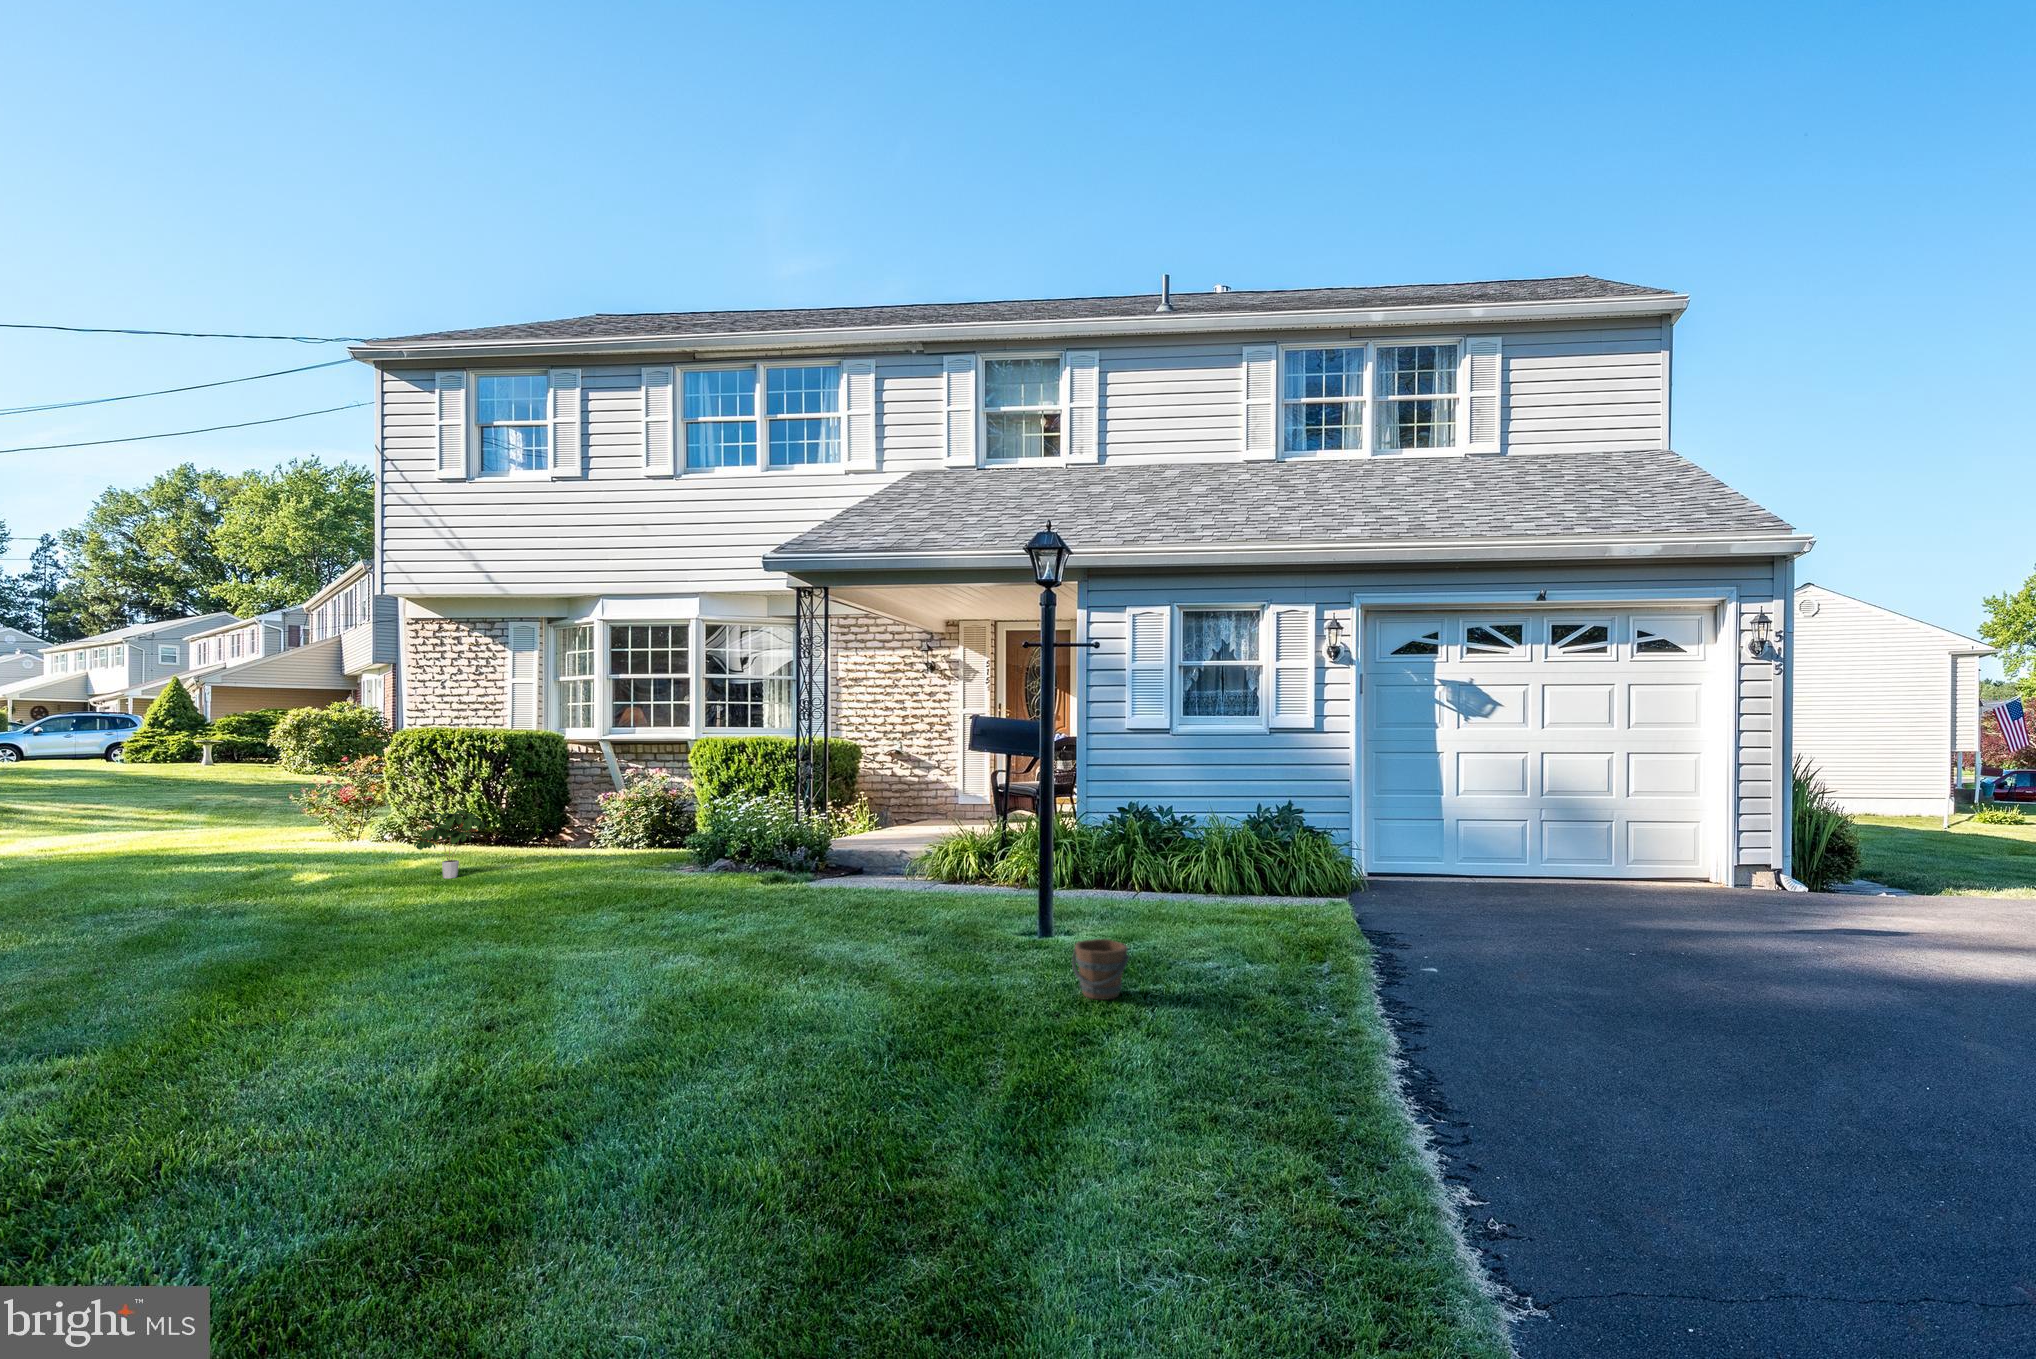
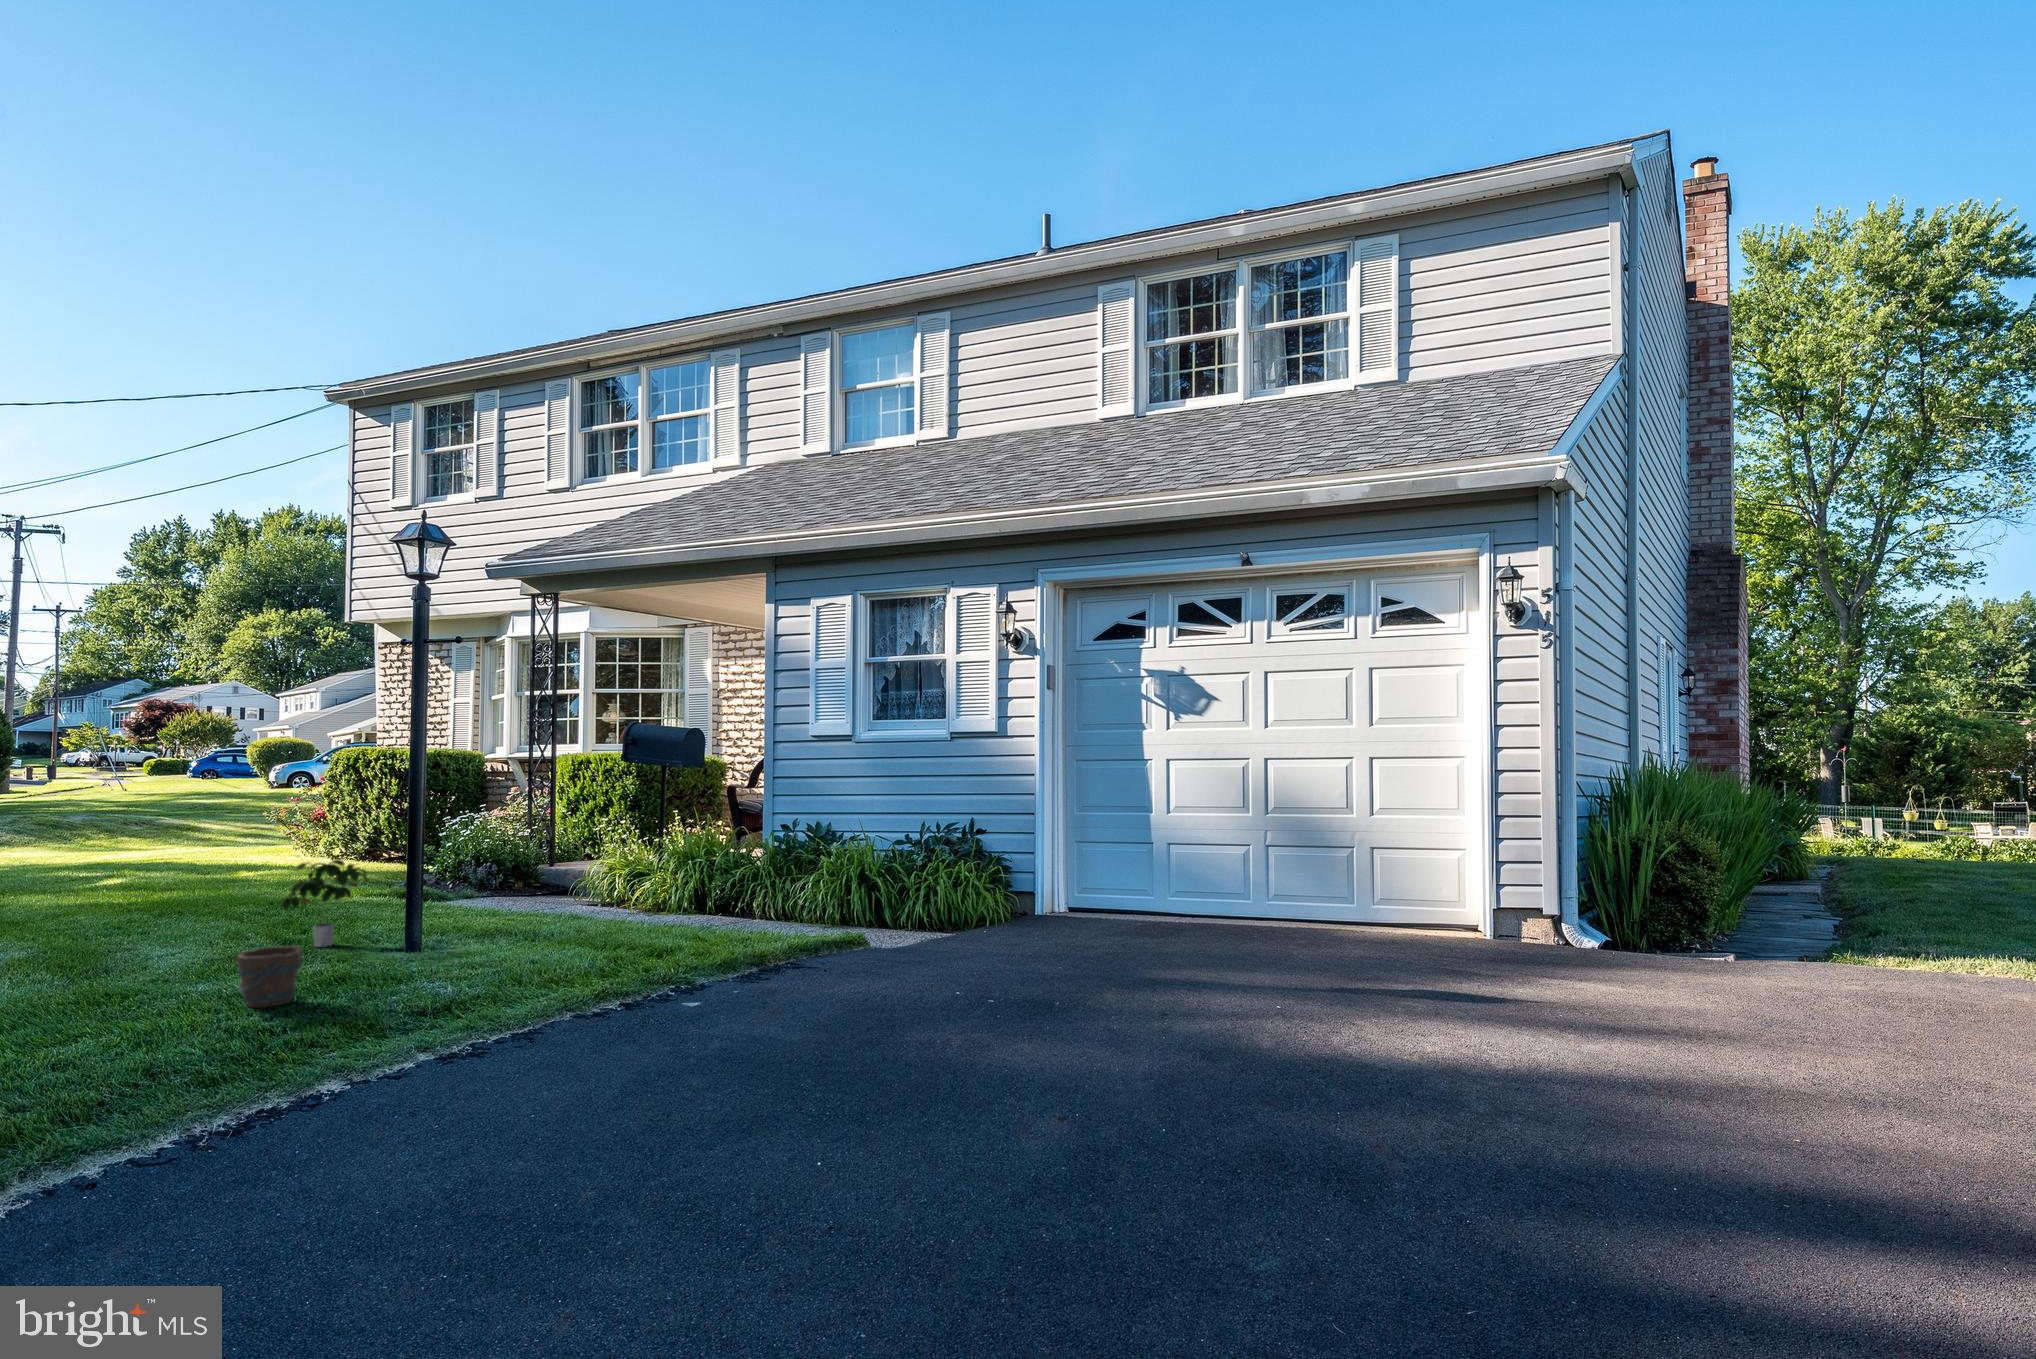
potted plant: present [414,811,485,878] -> present [279,859,368,947]

